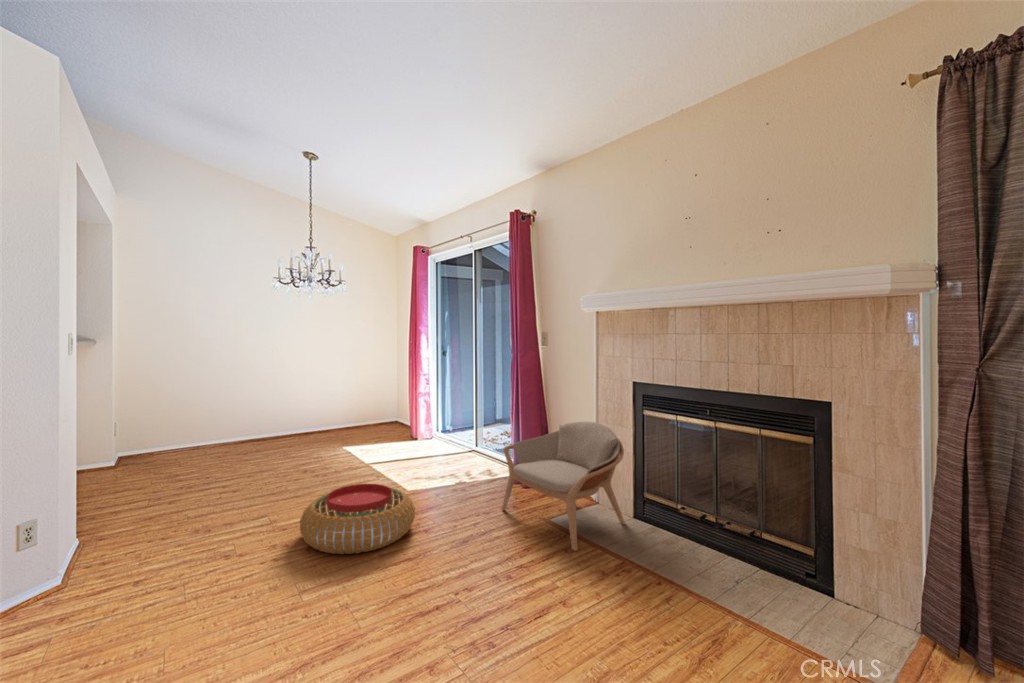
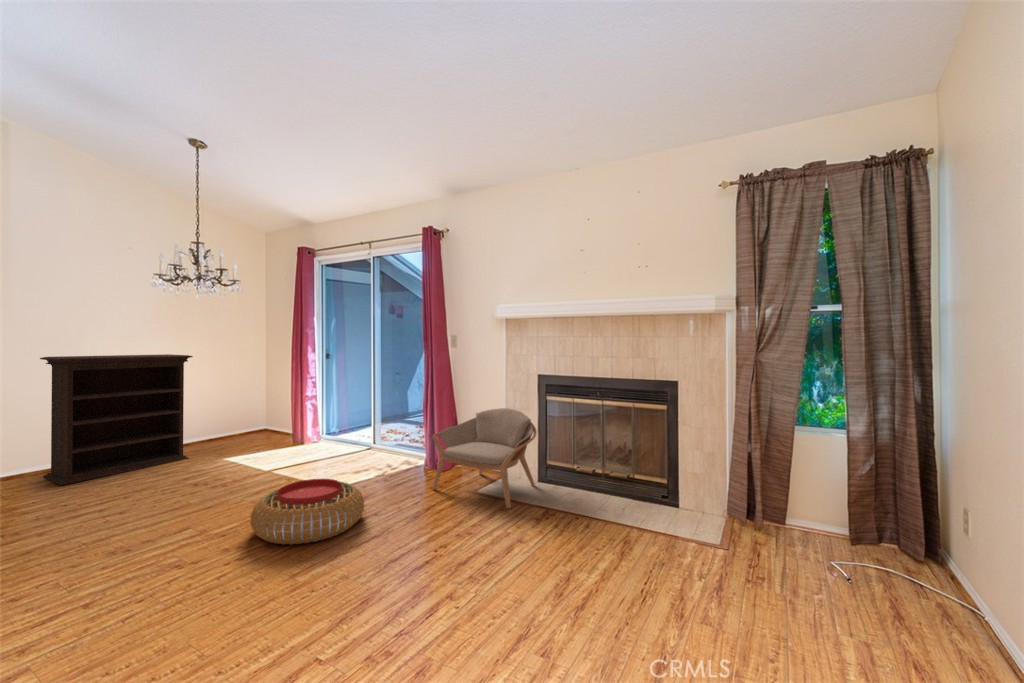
bookshelf: none [211,351,321,461] -> present [40,354,193,485]

